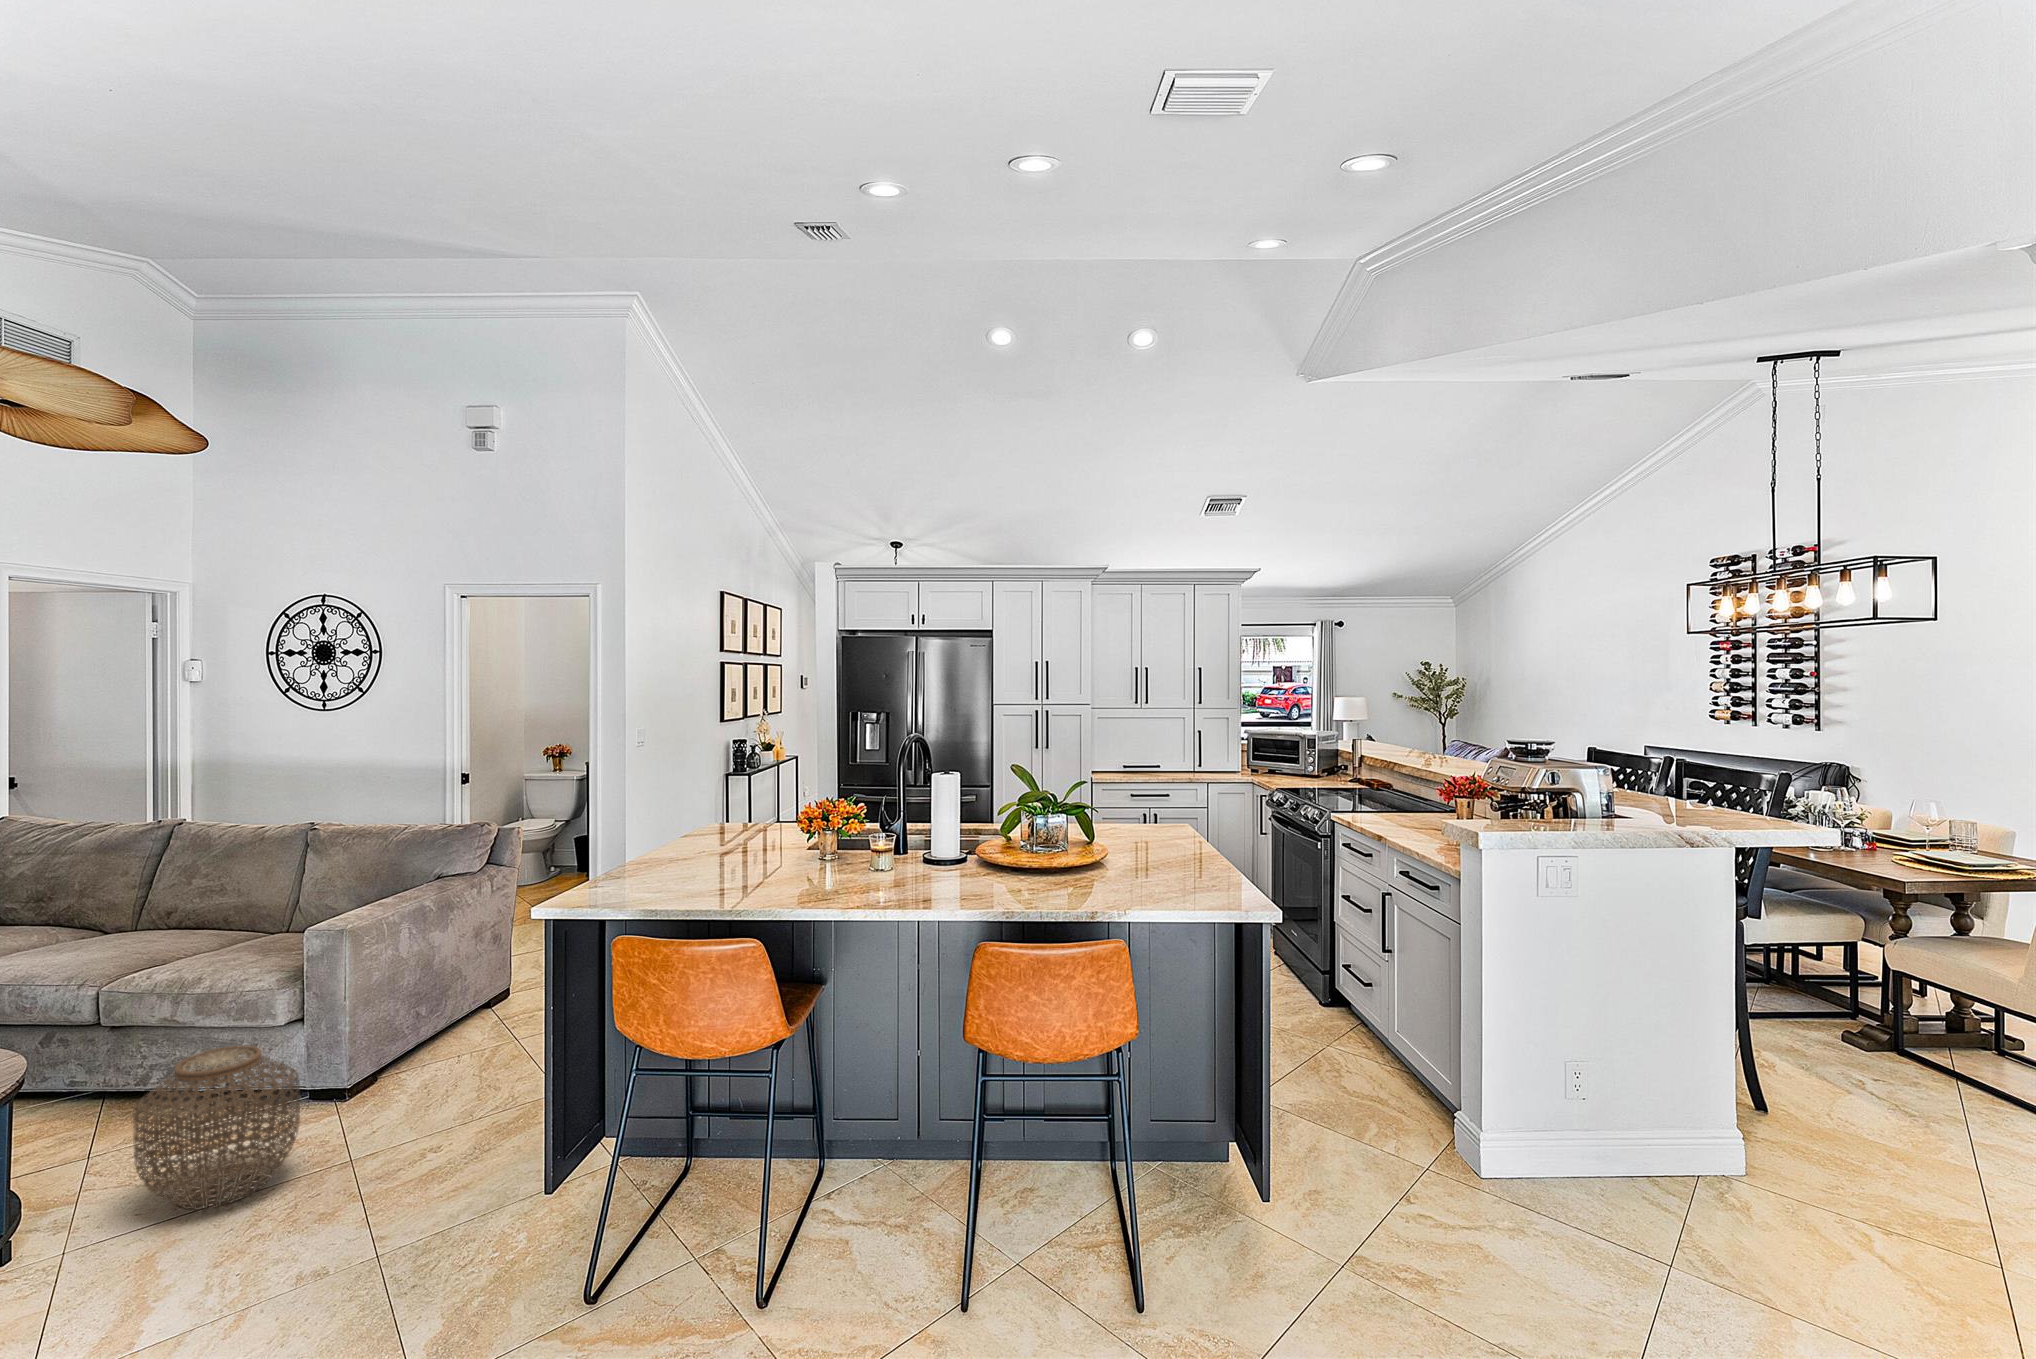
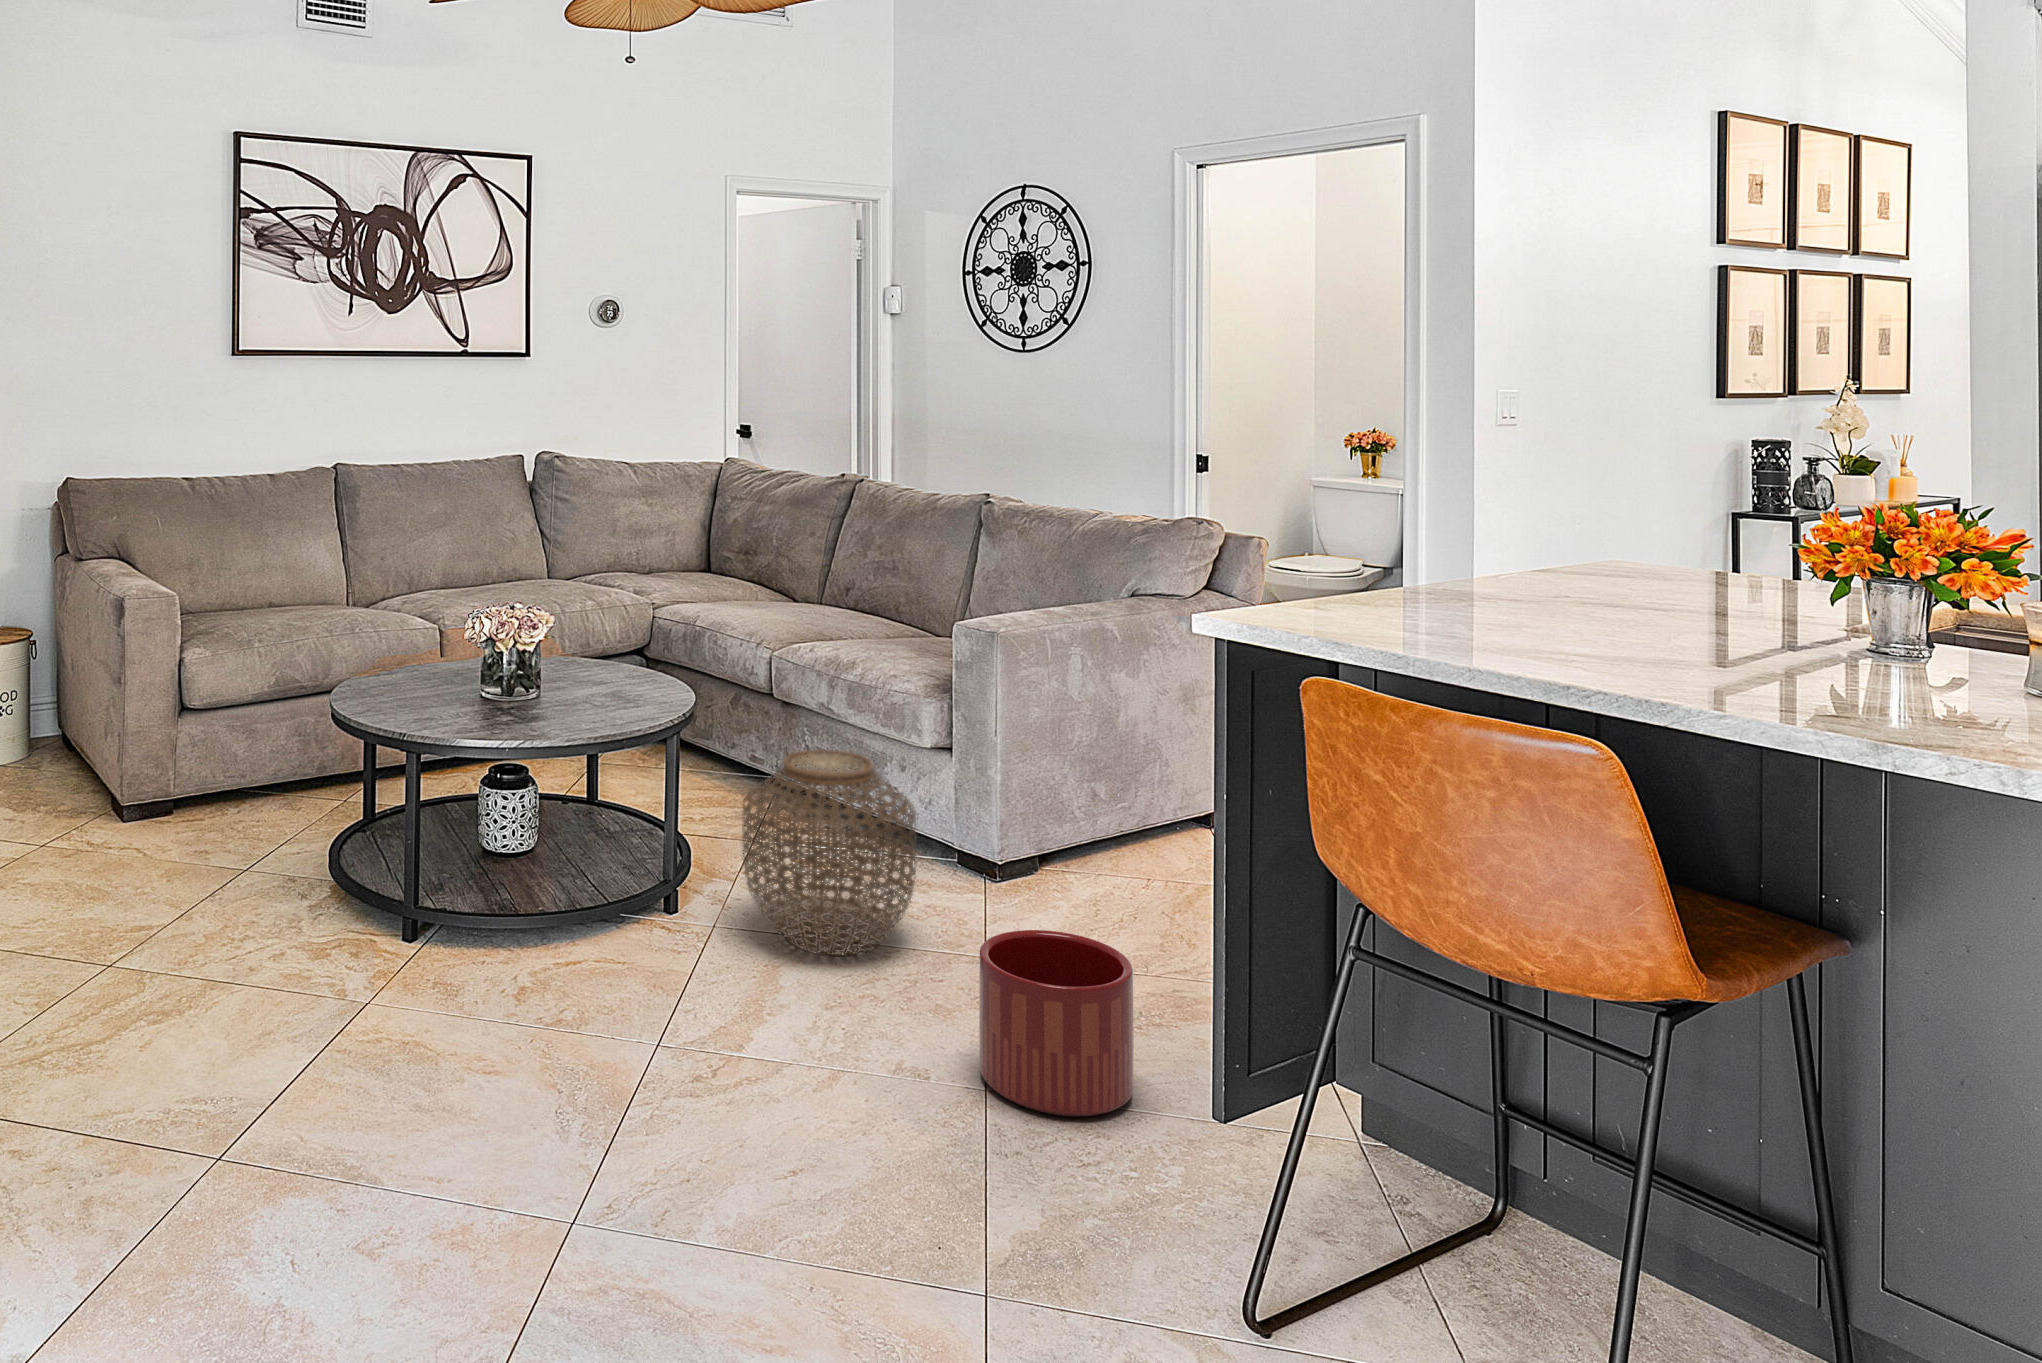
planter: none [381,1115,489,1239] -> present [979,930,1134,1117]

